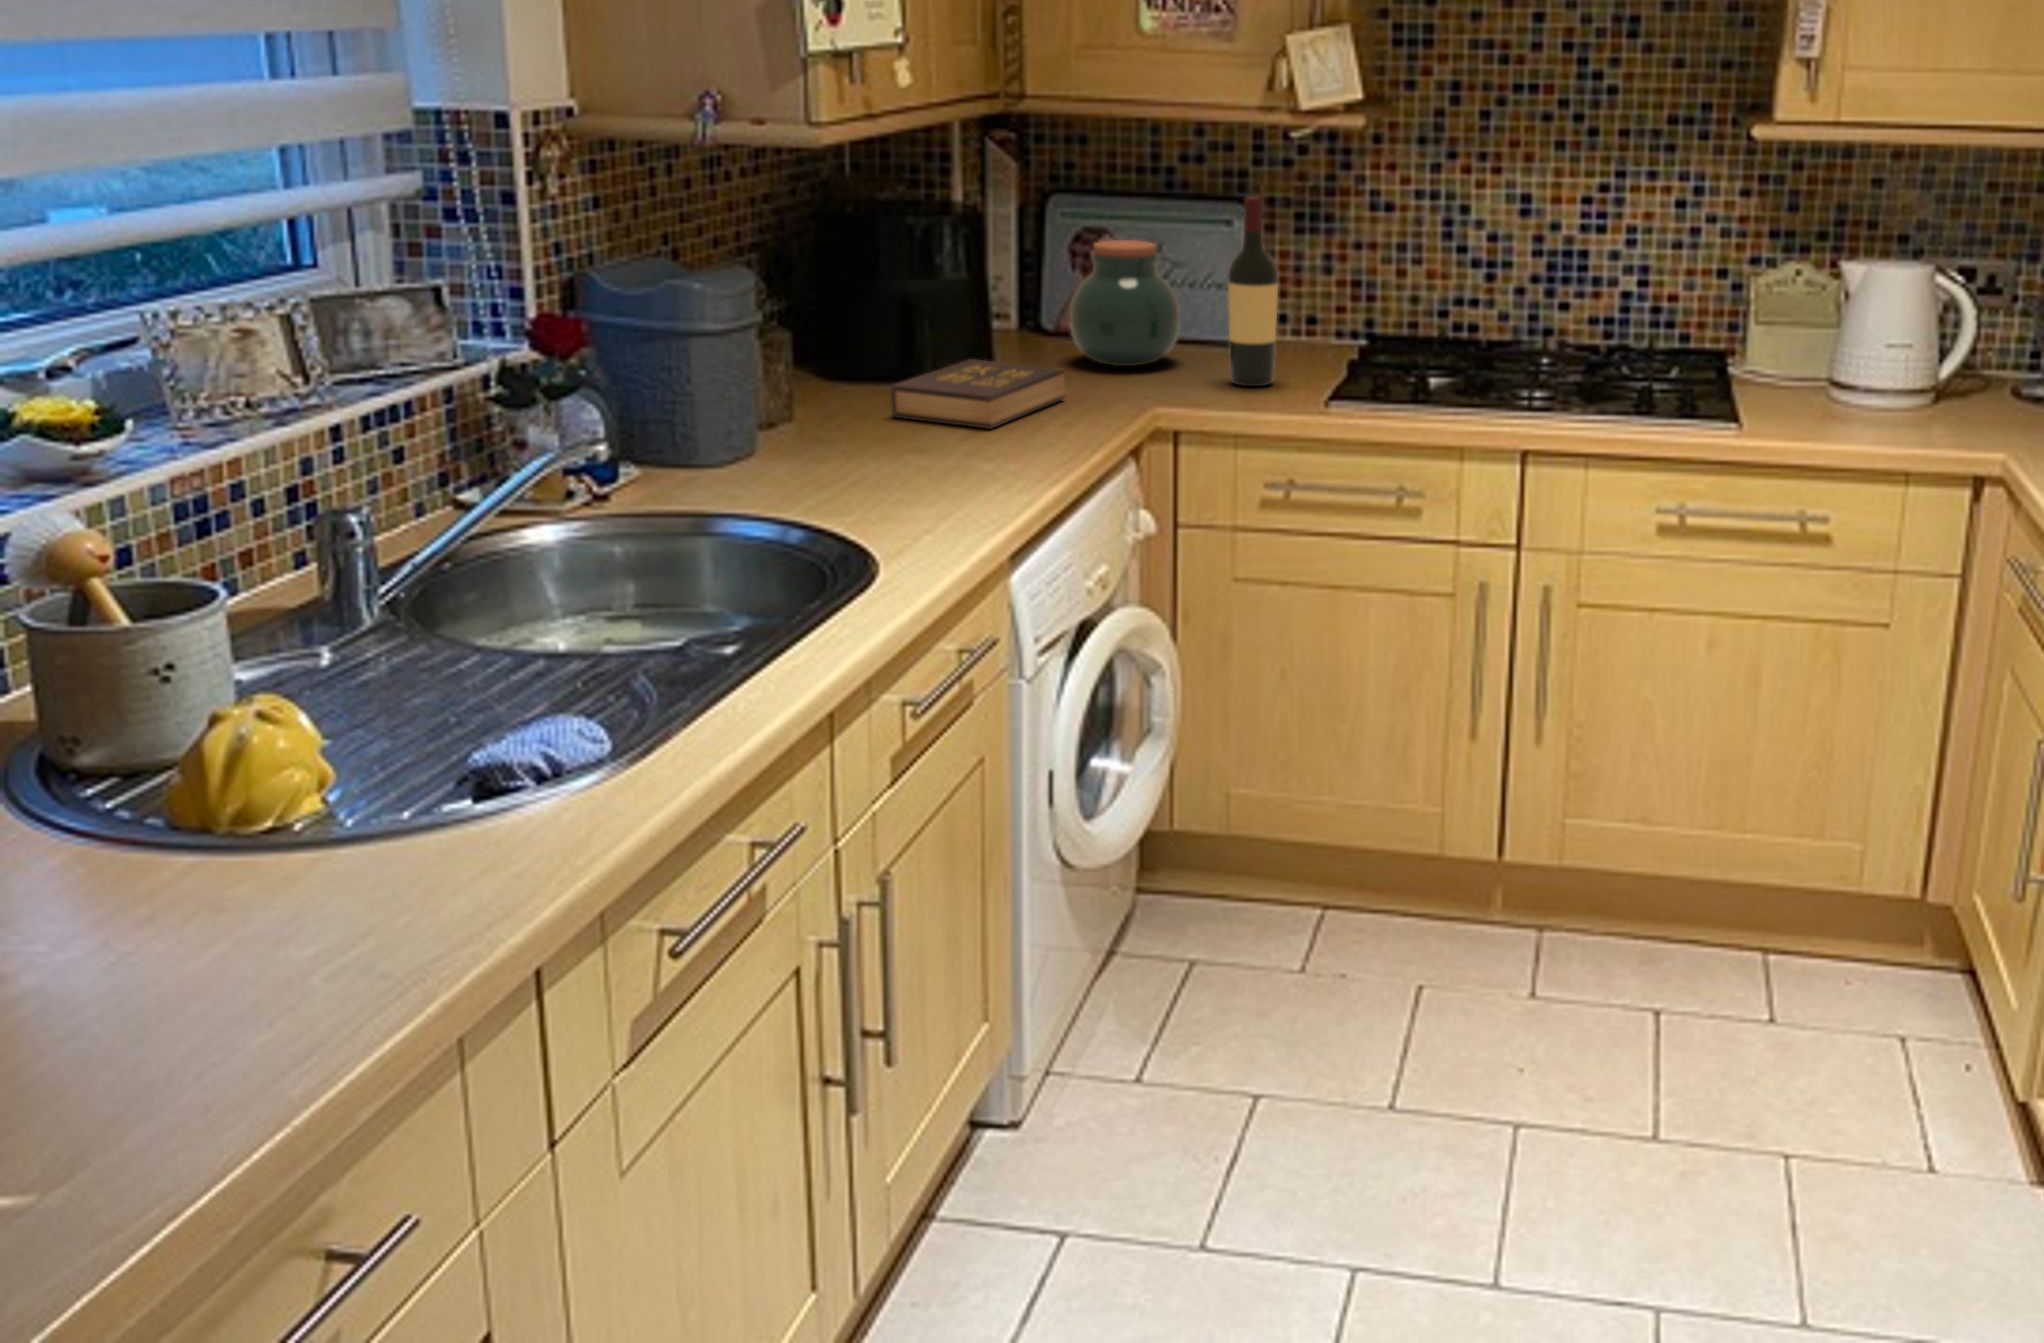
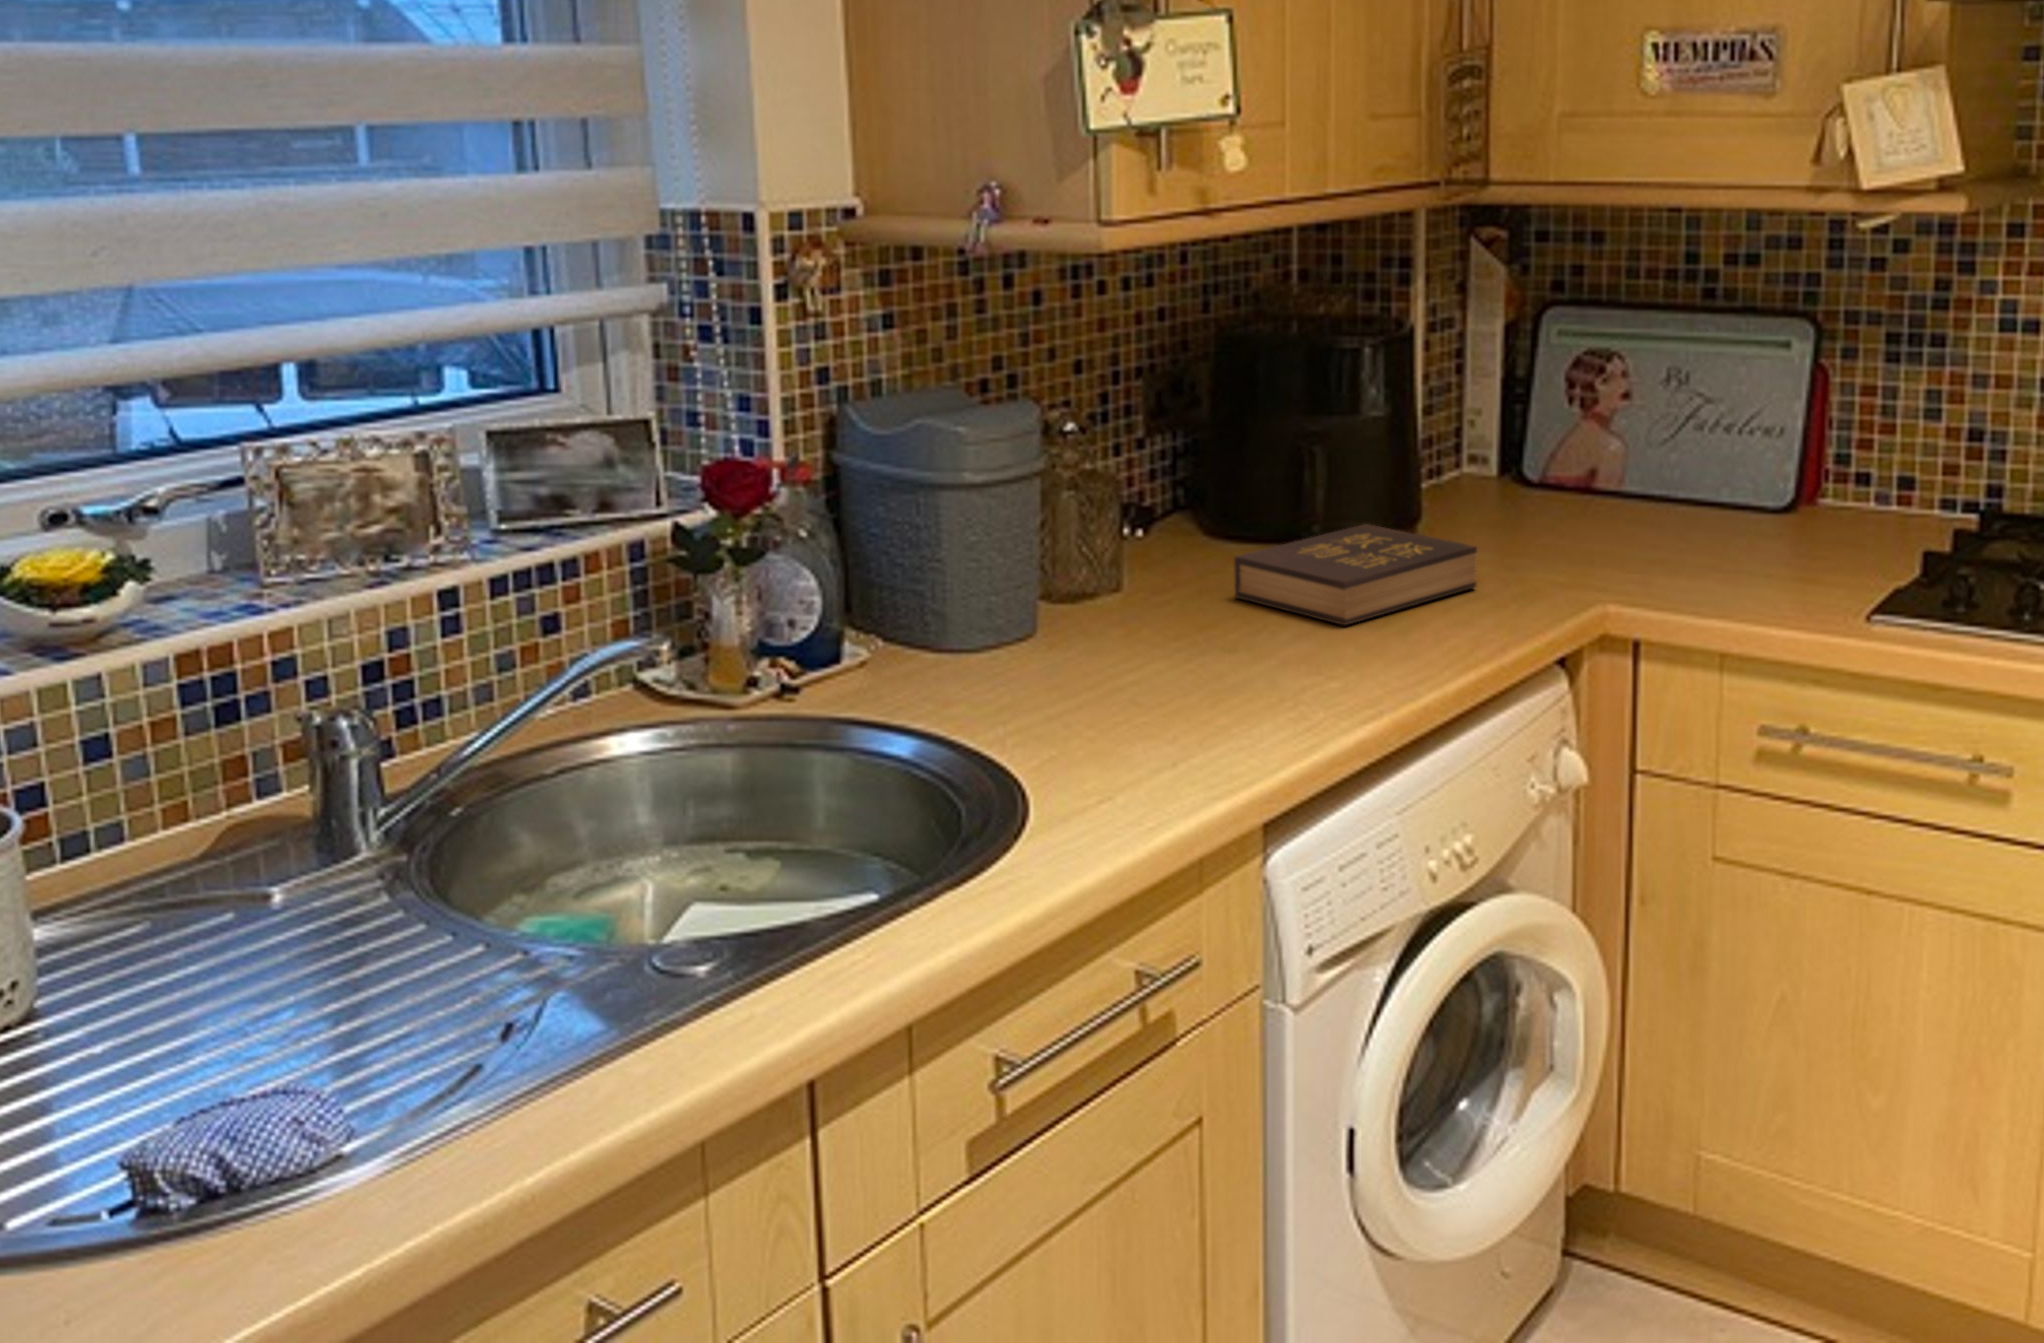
wine bottle: present [1228,196,1278,386] -> none [1732,313,1809,586]
jar: present [1070,240,1180,366] -> none [1527,368,1681,542]

